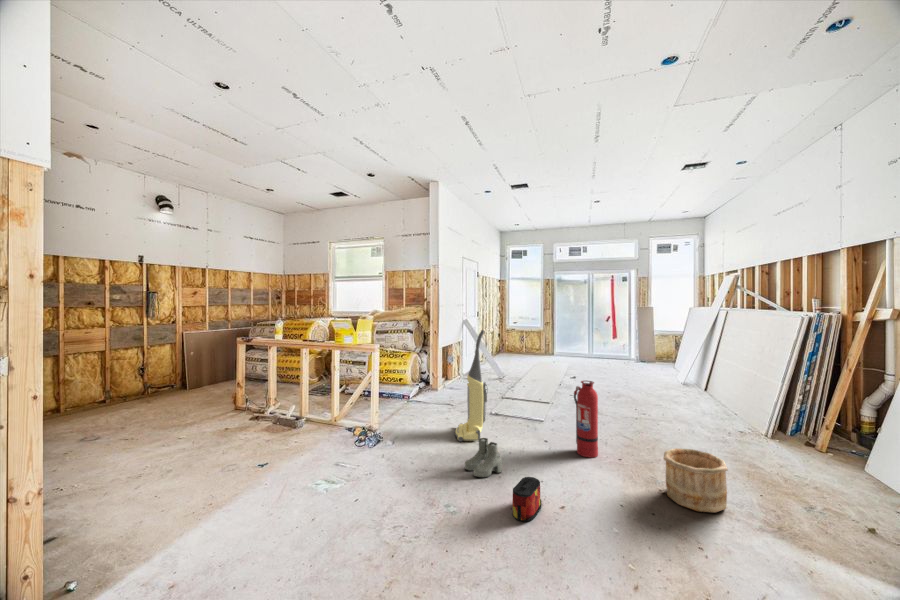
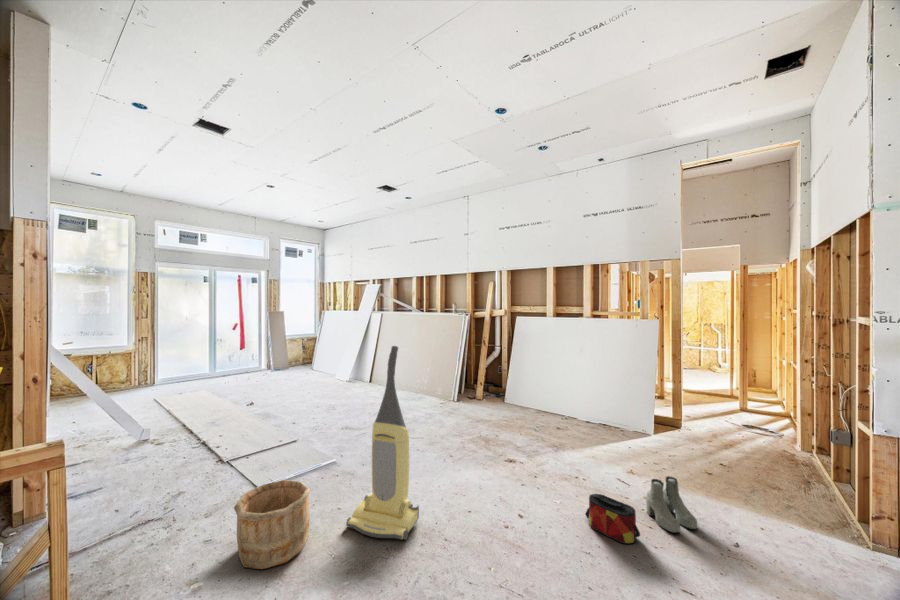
fire extinguisher: present [574,381,598,457] -> none [472,385,498,466]
boots: present [465,438,502,477] -> present [646,476,698,533]
wooden bucket: present [664,448,728,513] -> present [234,480,310,569]

